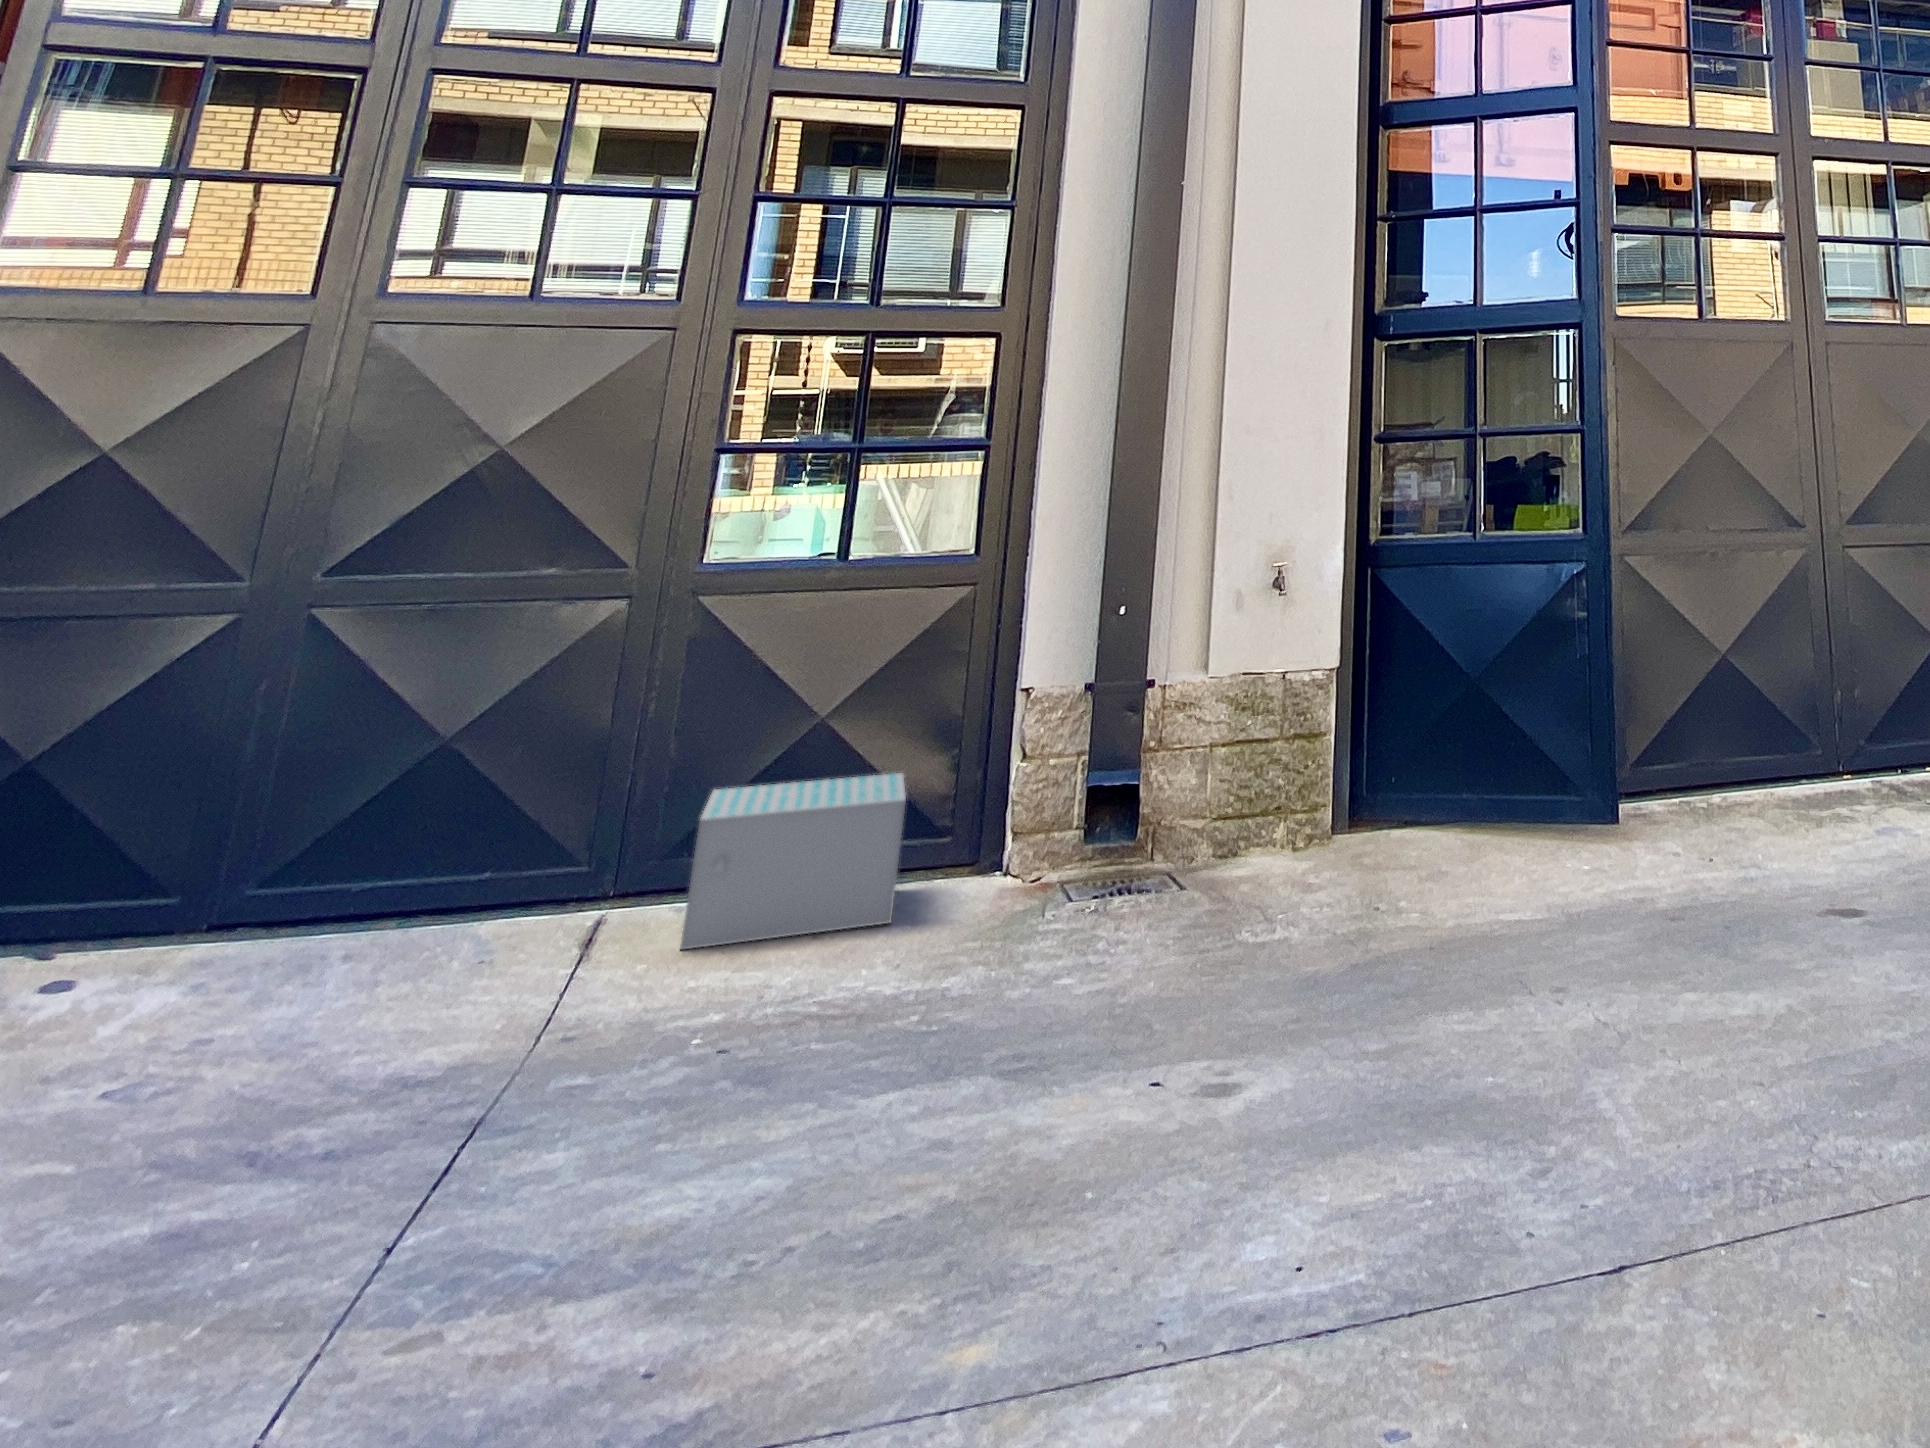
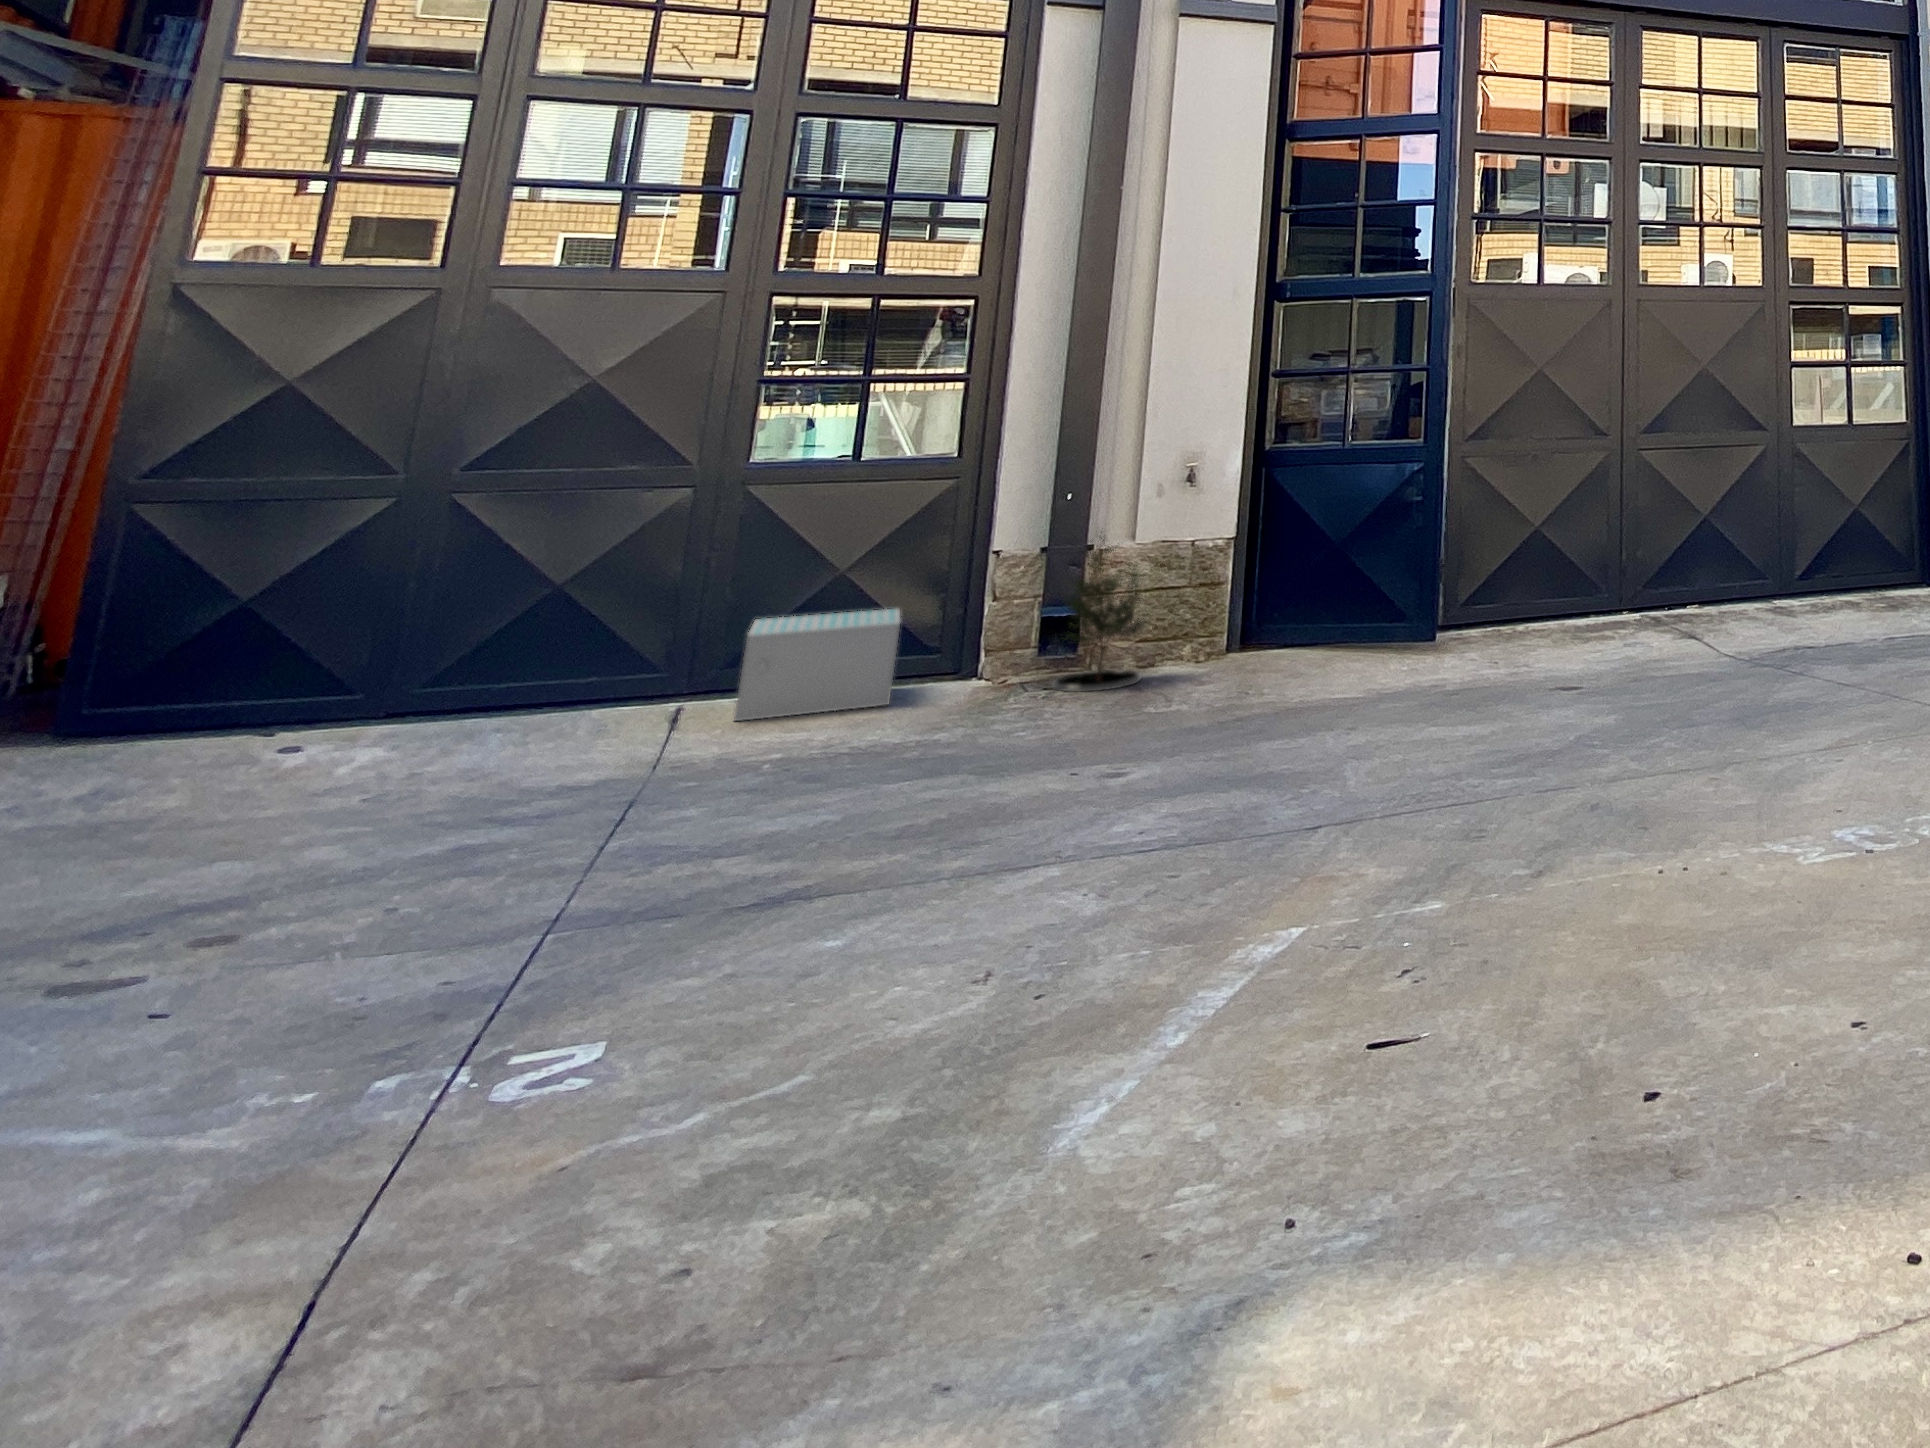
potted tree: none [1108,657,1244,903] -> present [1052,532,1148,692]

